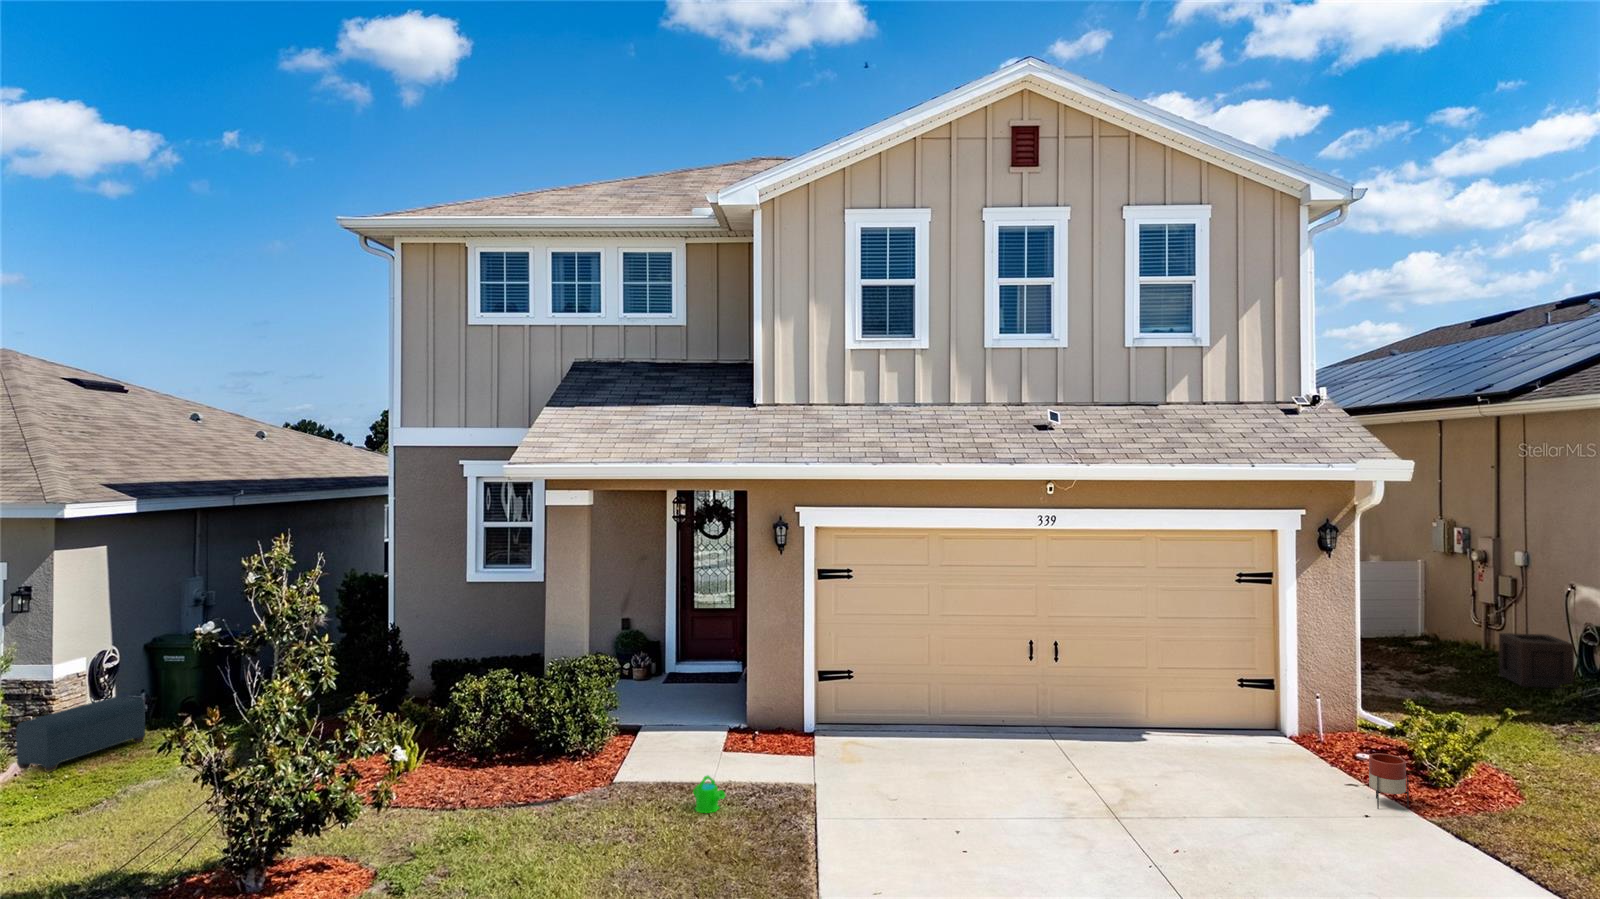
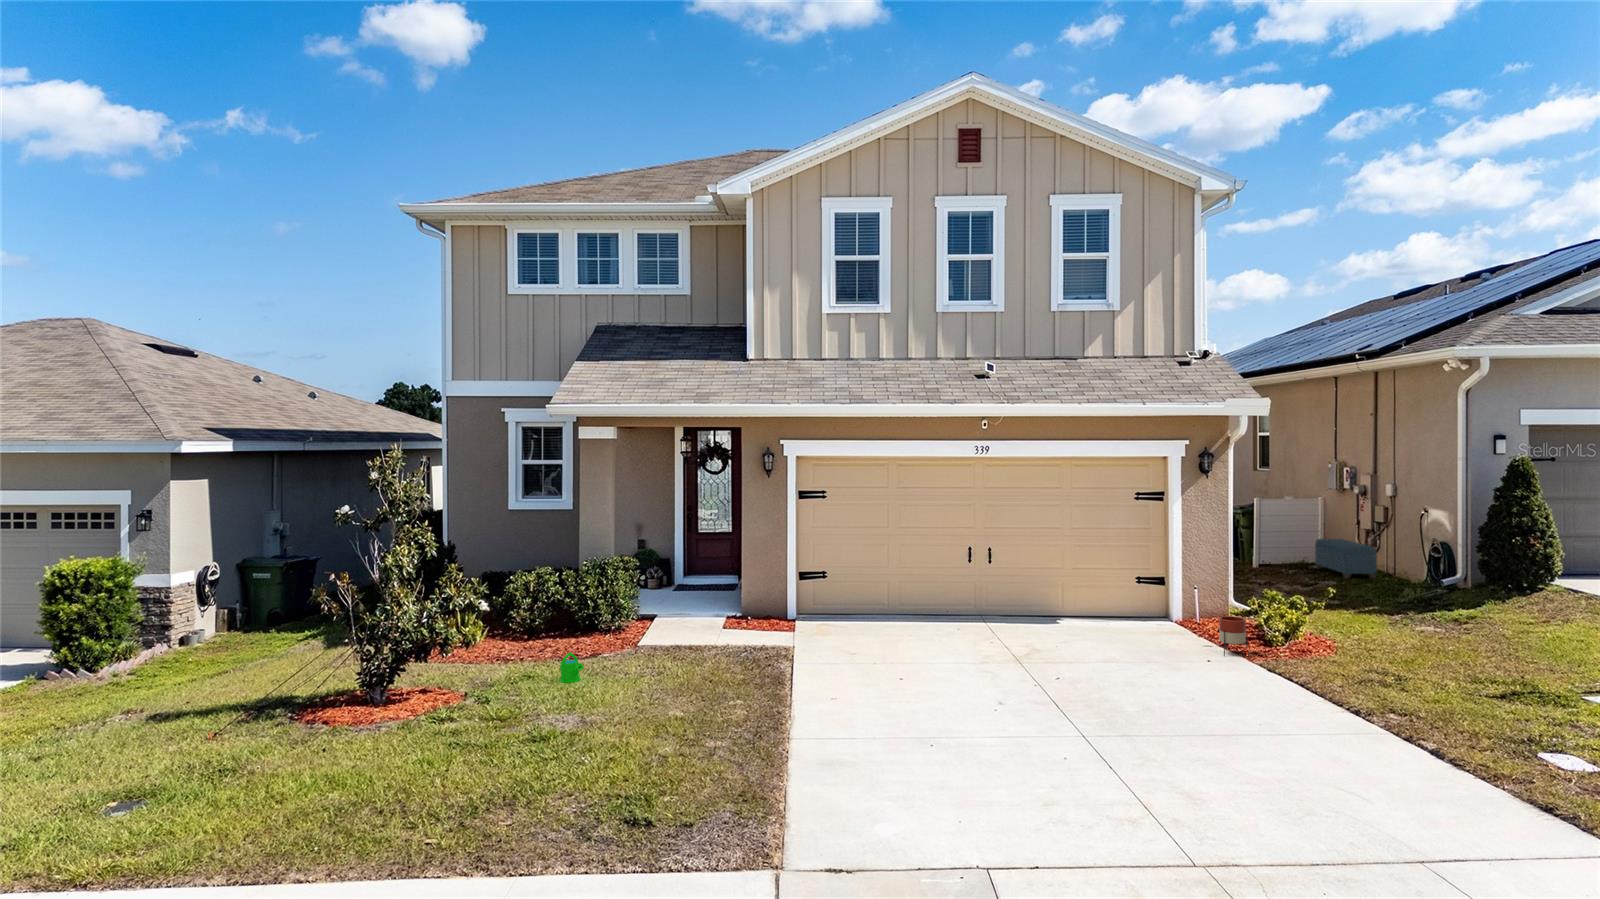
wooden crate: present [1498,633,1574,688] -> none [1366,551,1422,593]
bench: present [16,696,145,772] -> present [1315,539,1377,578]
watering can: present [693,776,725,813] -> present [560,653,584,683]

